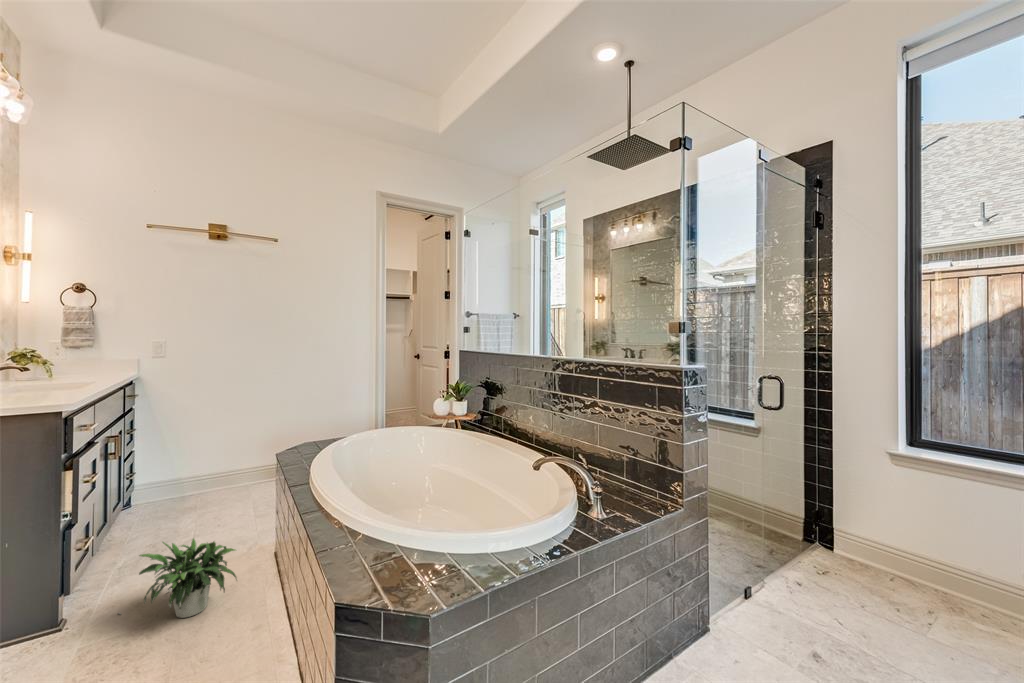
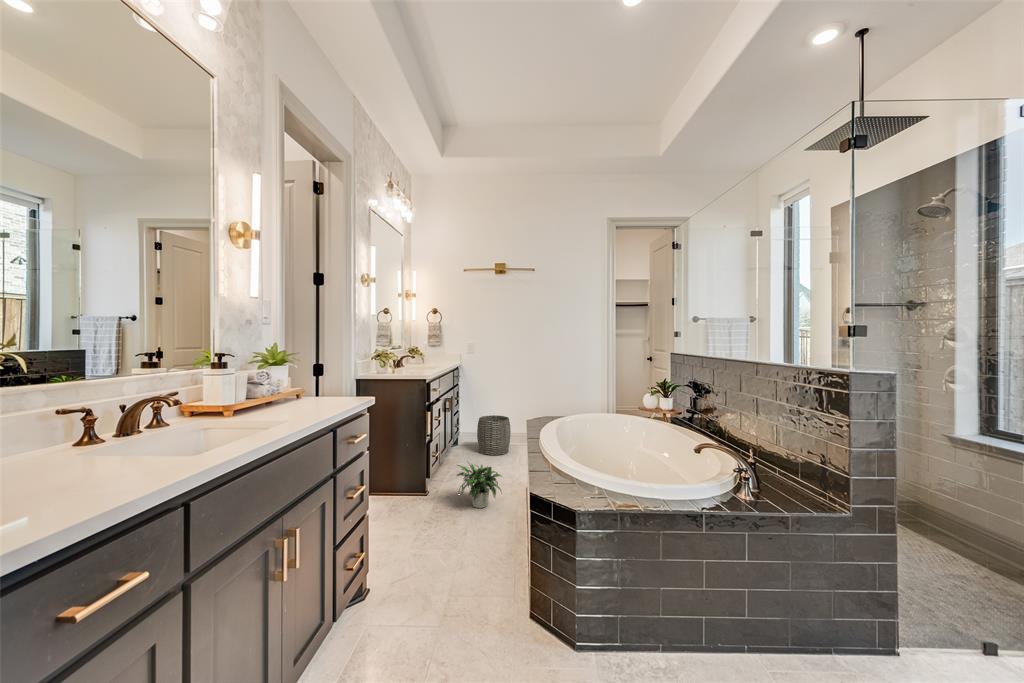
woven basket: none [175,447,236,511] -> present [477,415,511,455]

